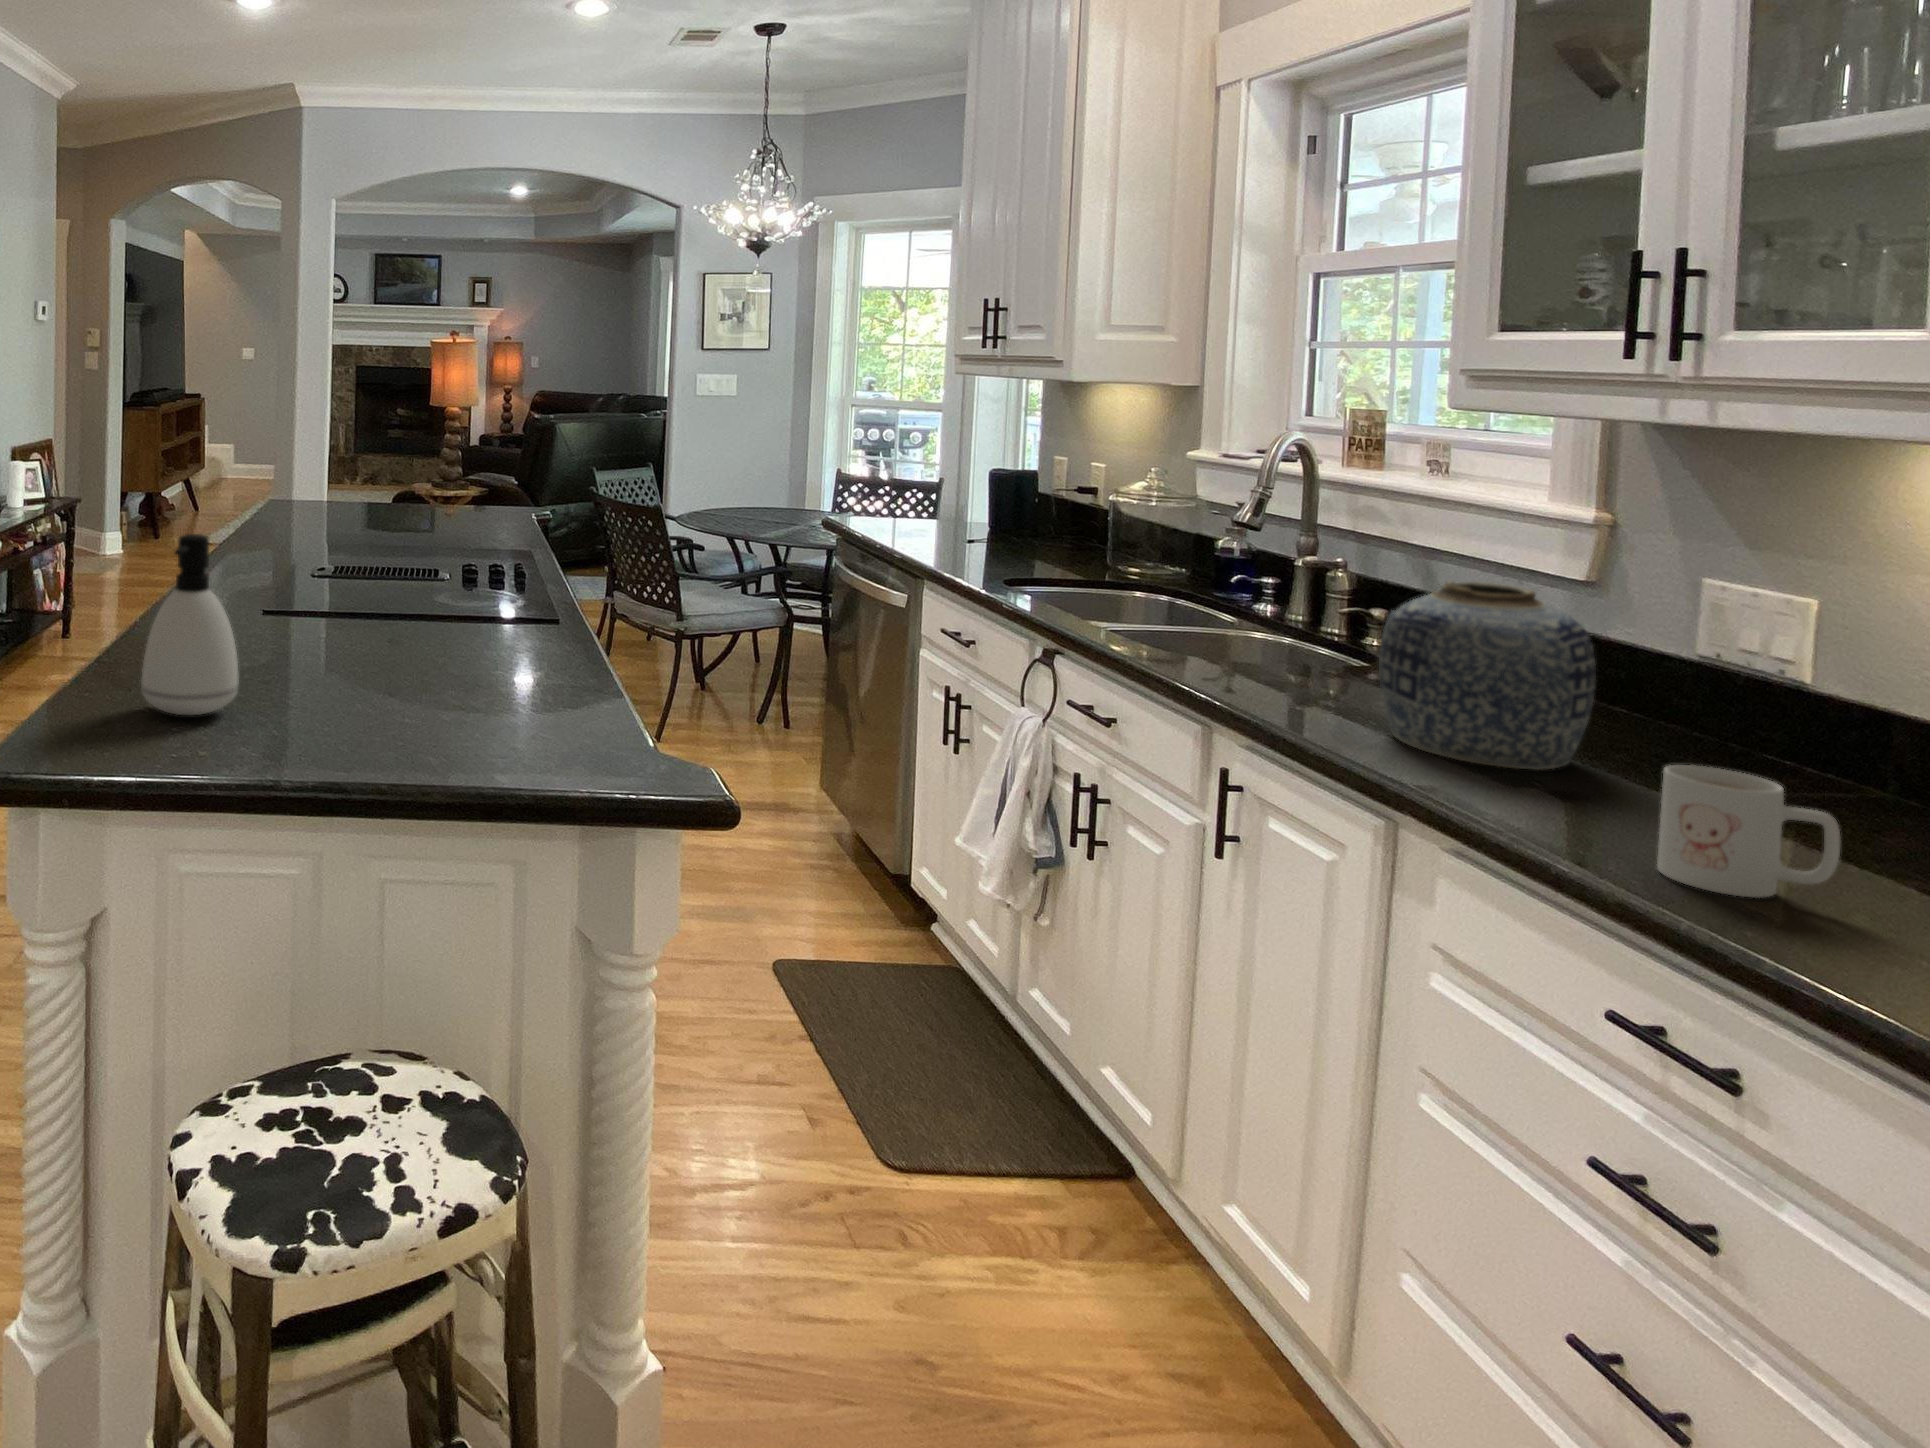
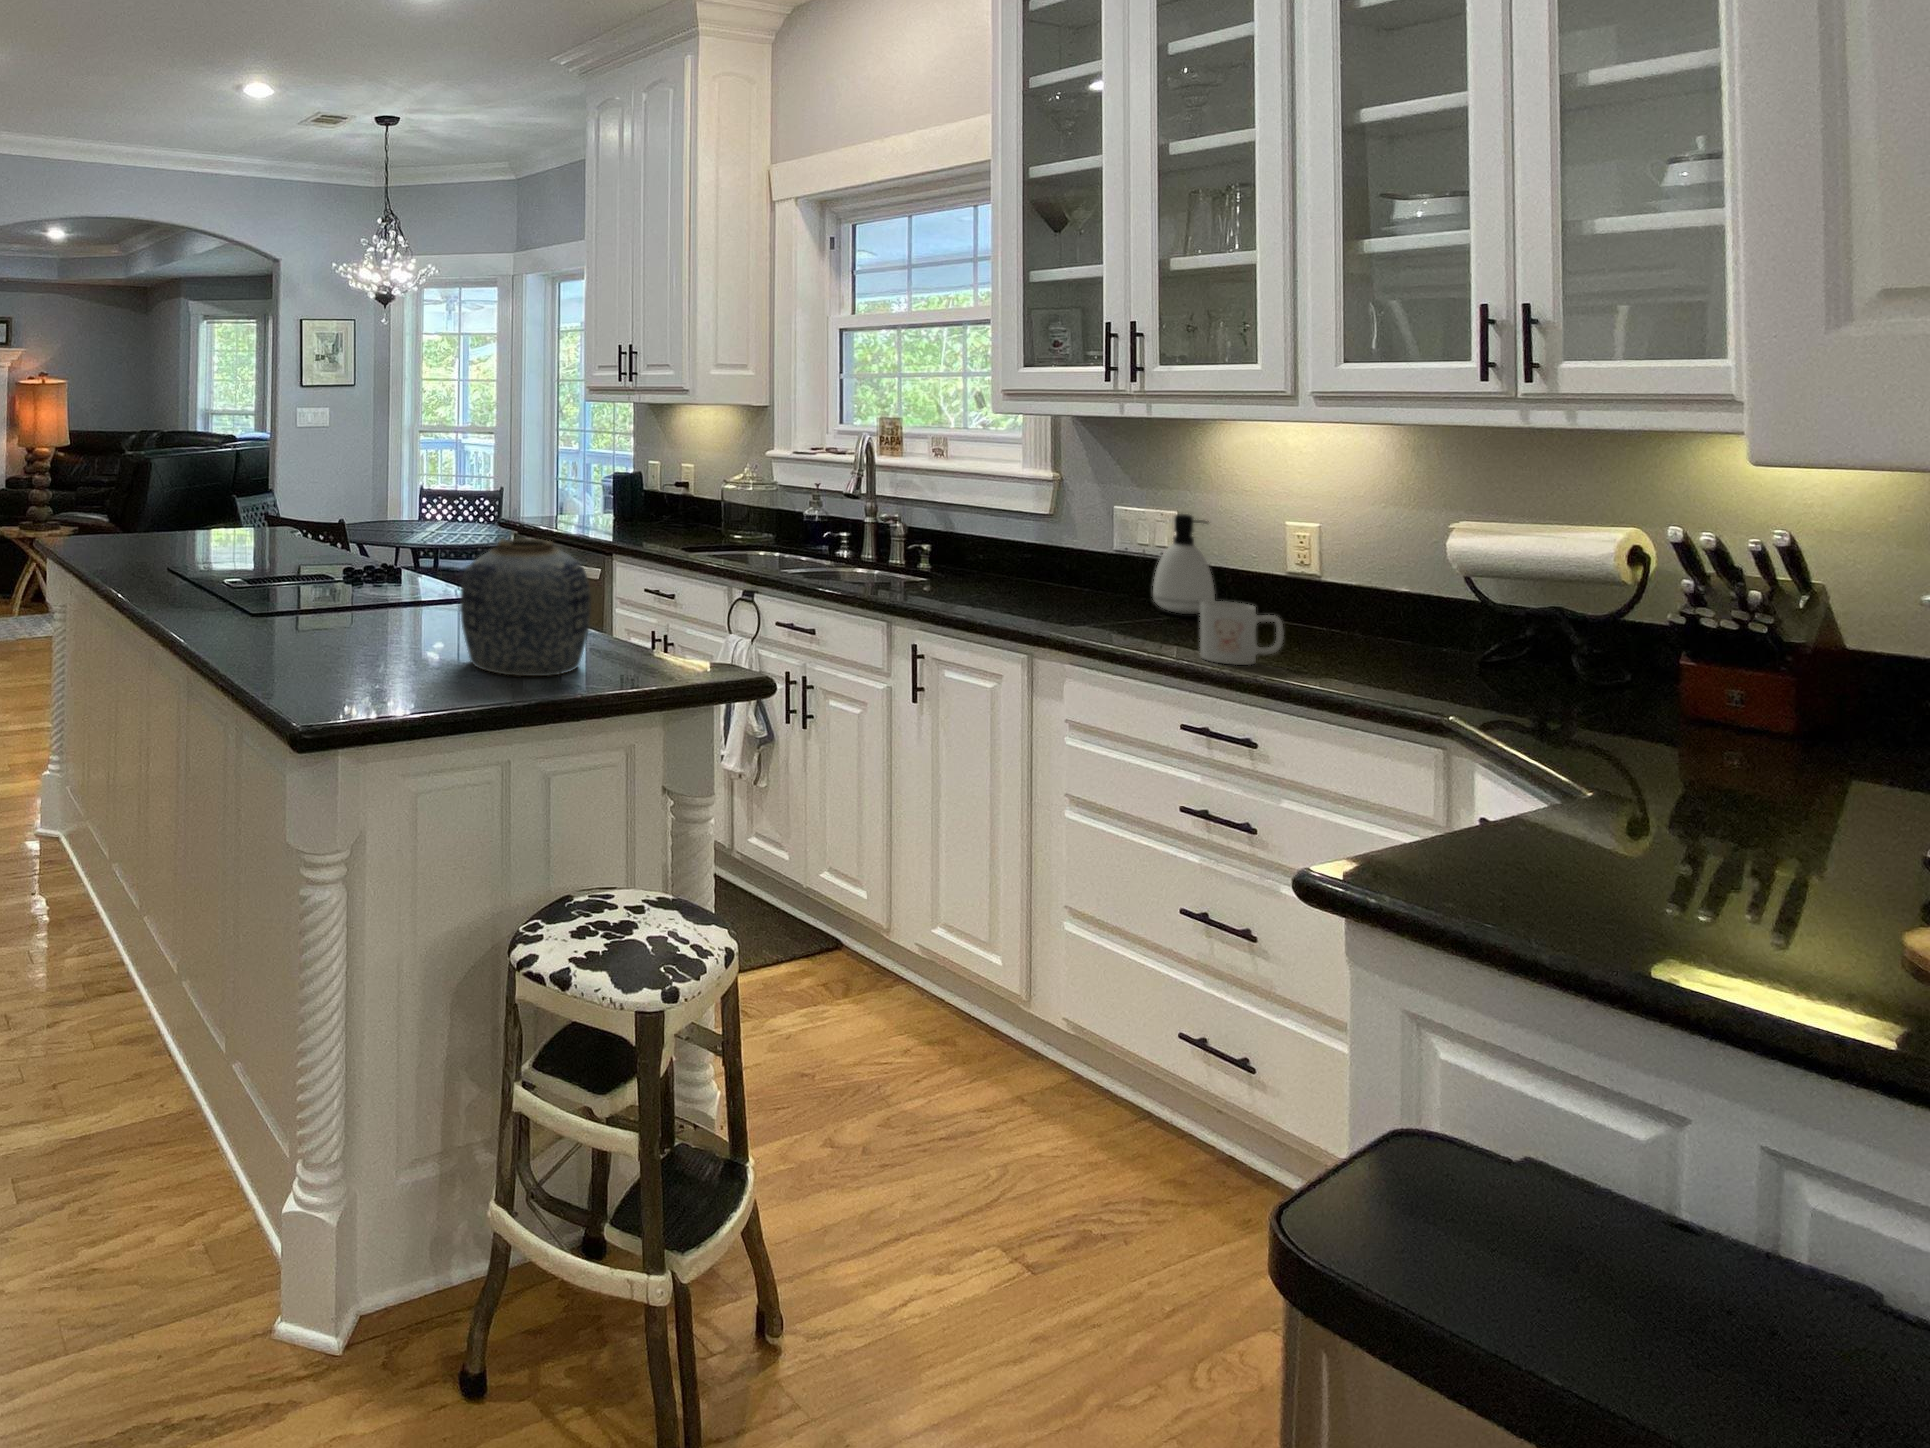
soap dispenser: present [141,534,239,715] -> present [1153,514,1215,614]
vase: present [1379,580,1596,770] -> present [460,539,591,676]

